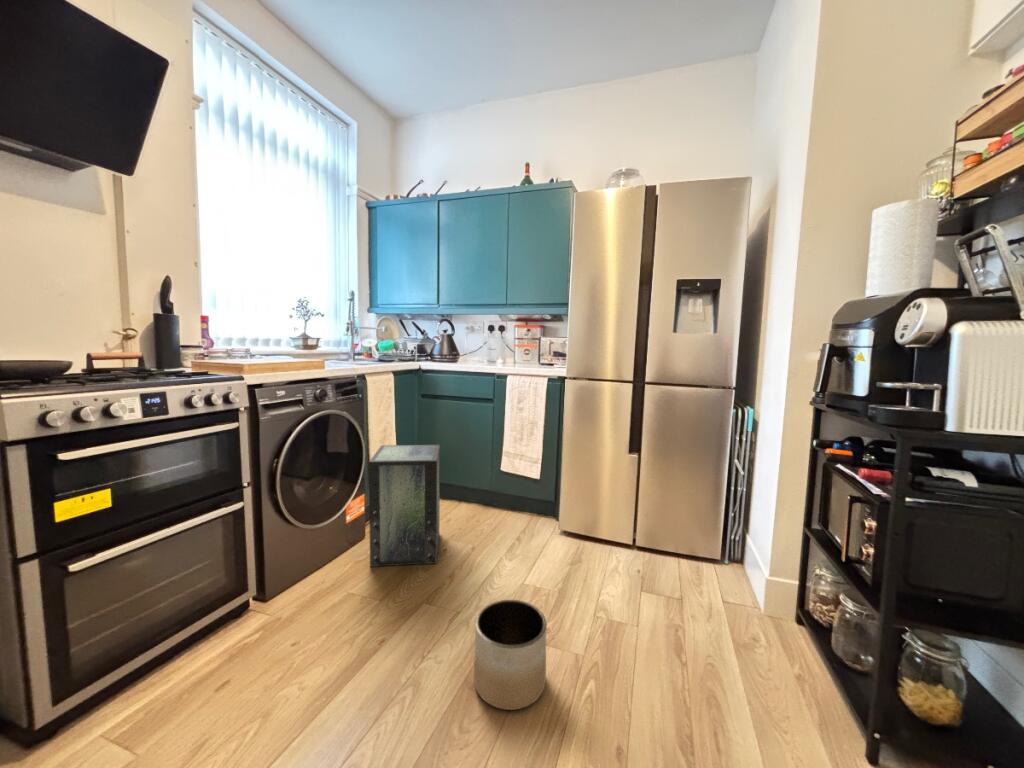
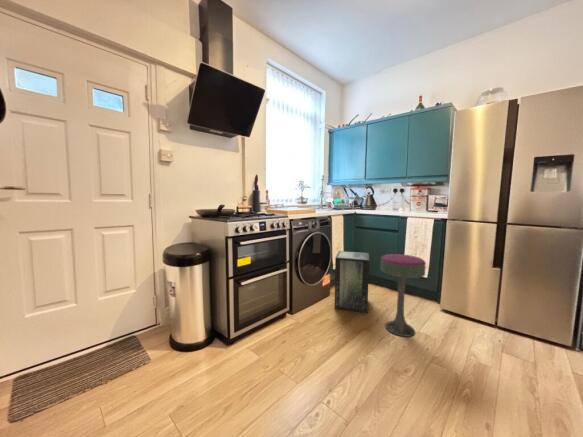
bar stool: none [455,444,532,600] -> present [380,254,426,336]
planter: present [474,600,547,710] -> none [395,333,437,388]

